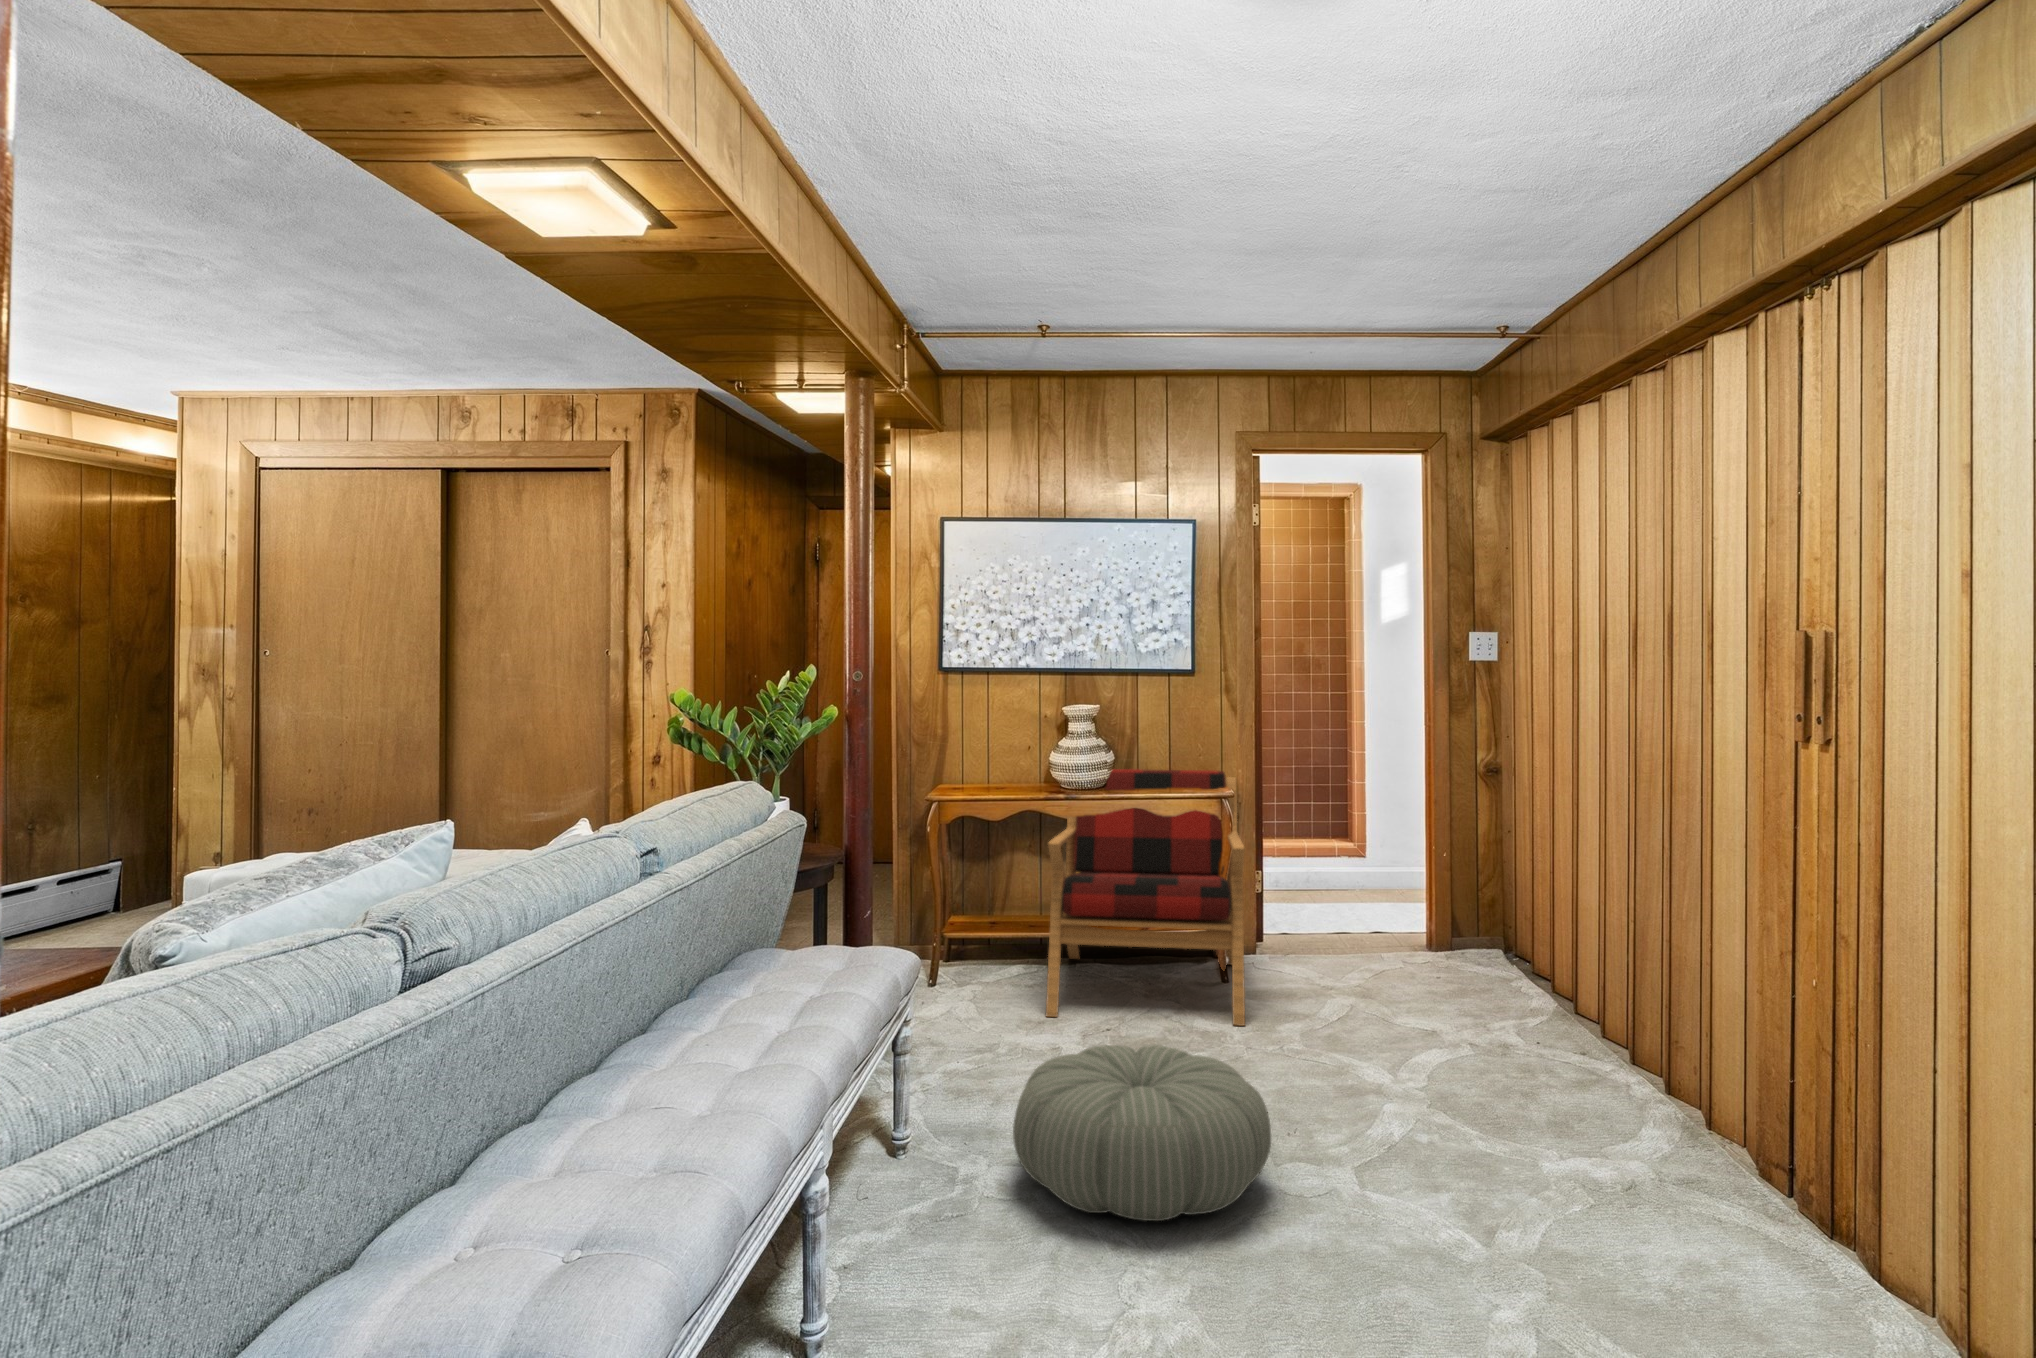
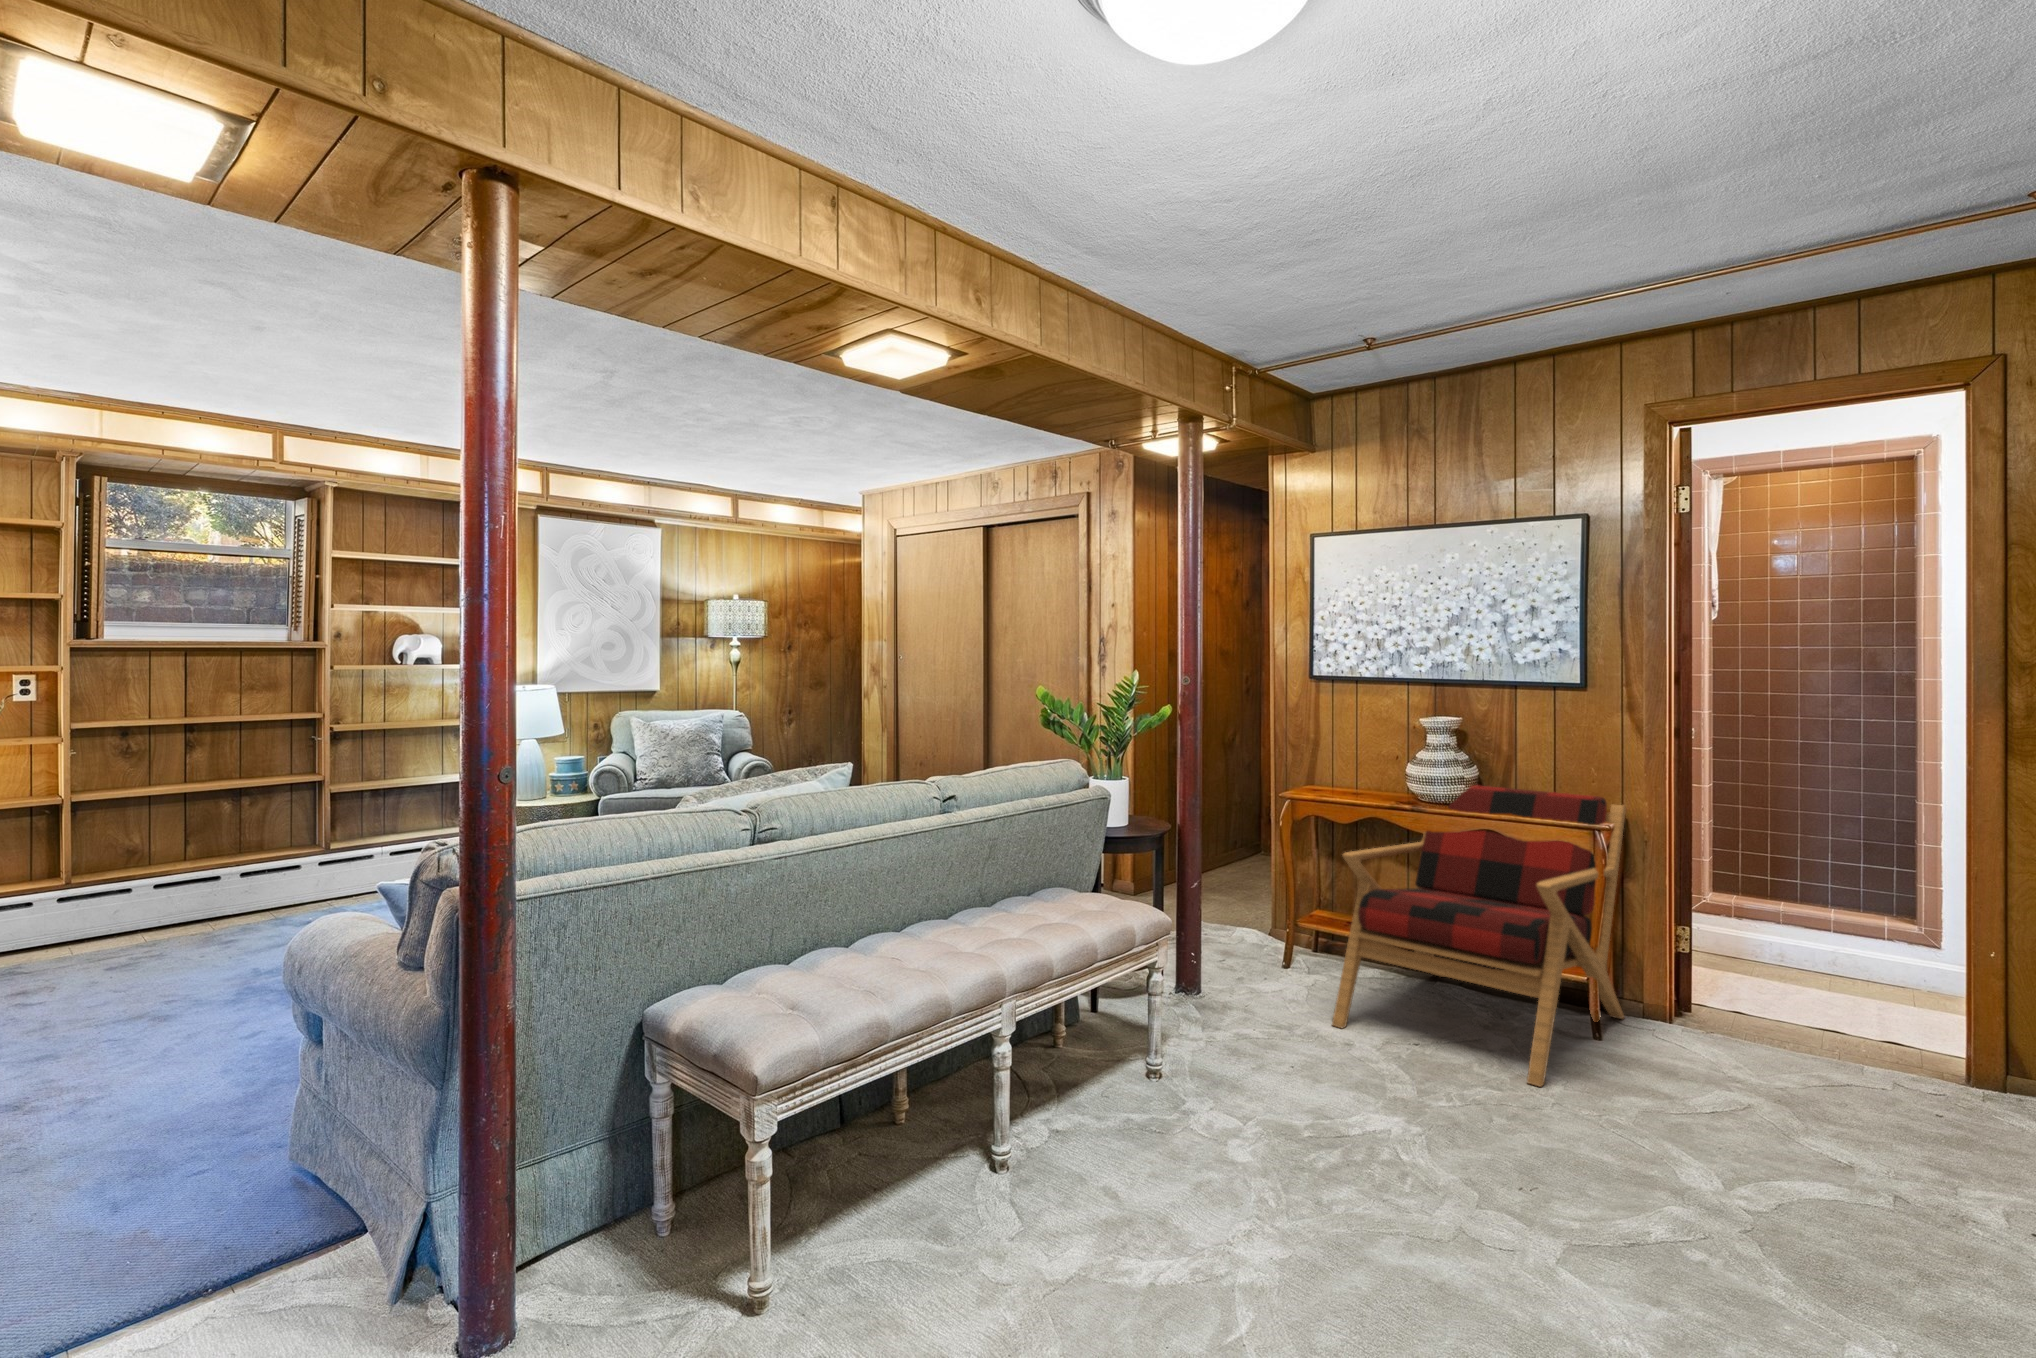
pouf: present [1013,1045,1271,1221] -> none [1084,1060,1345,1260]

